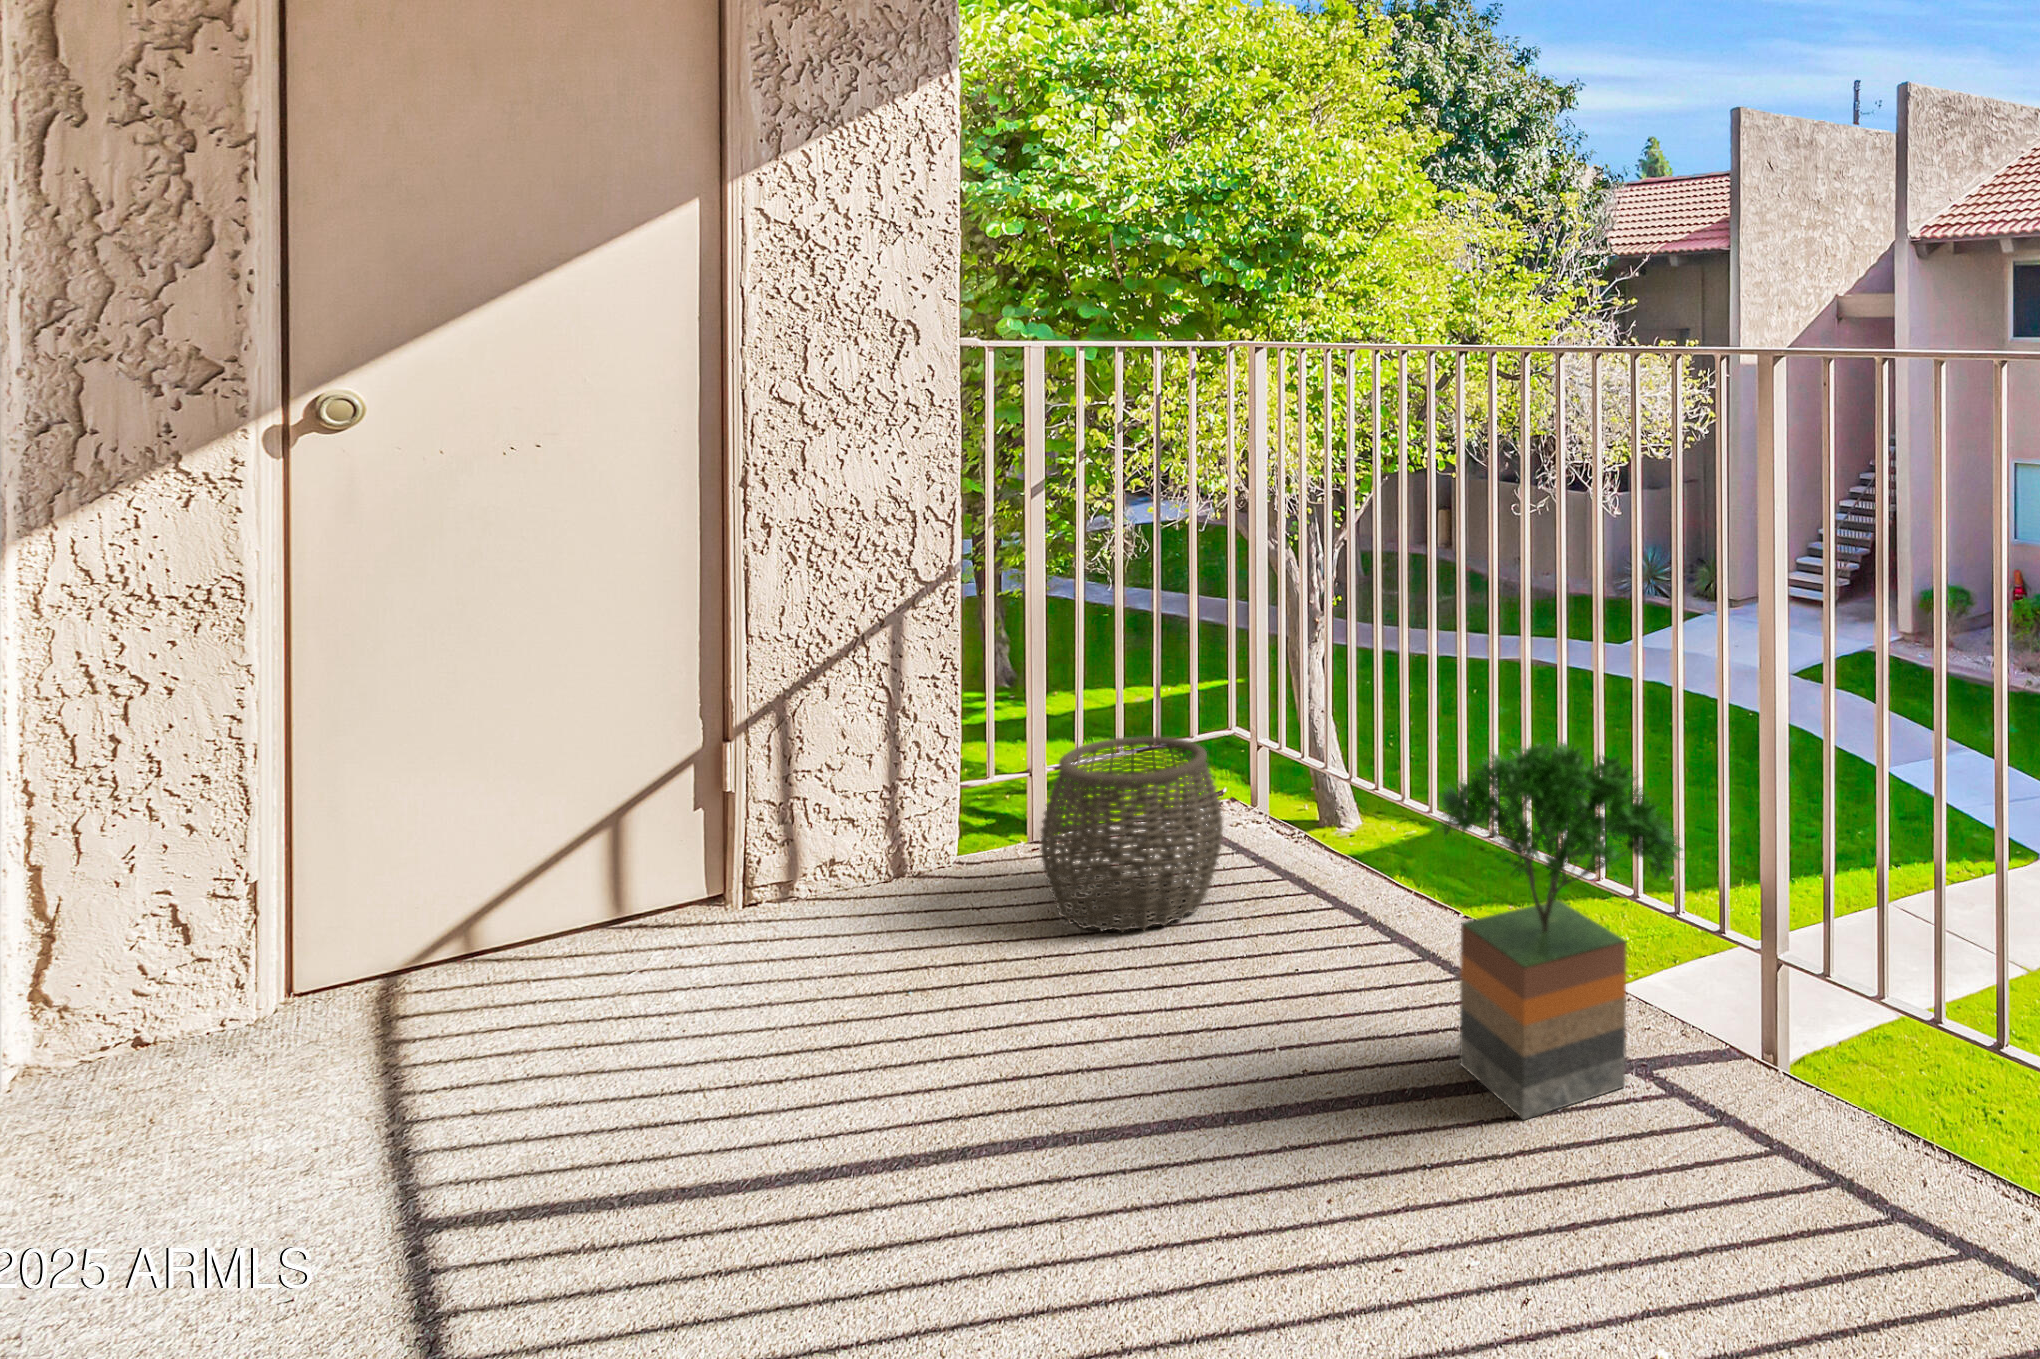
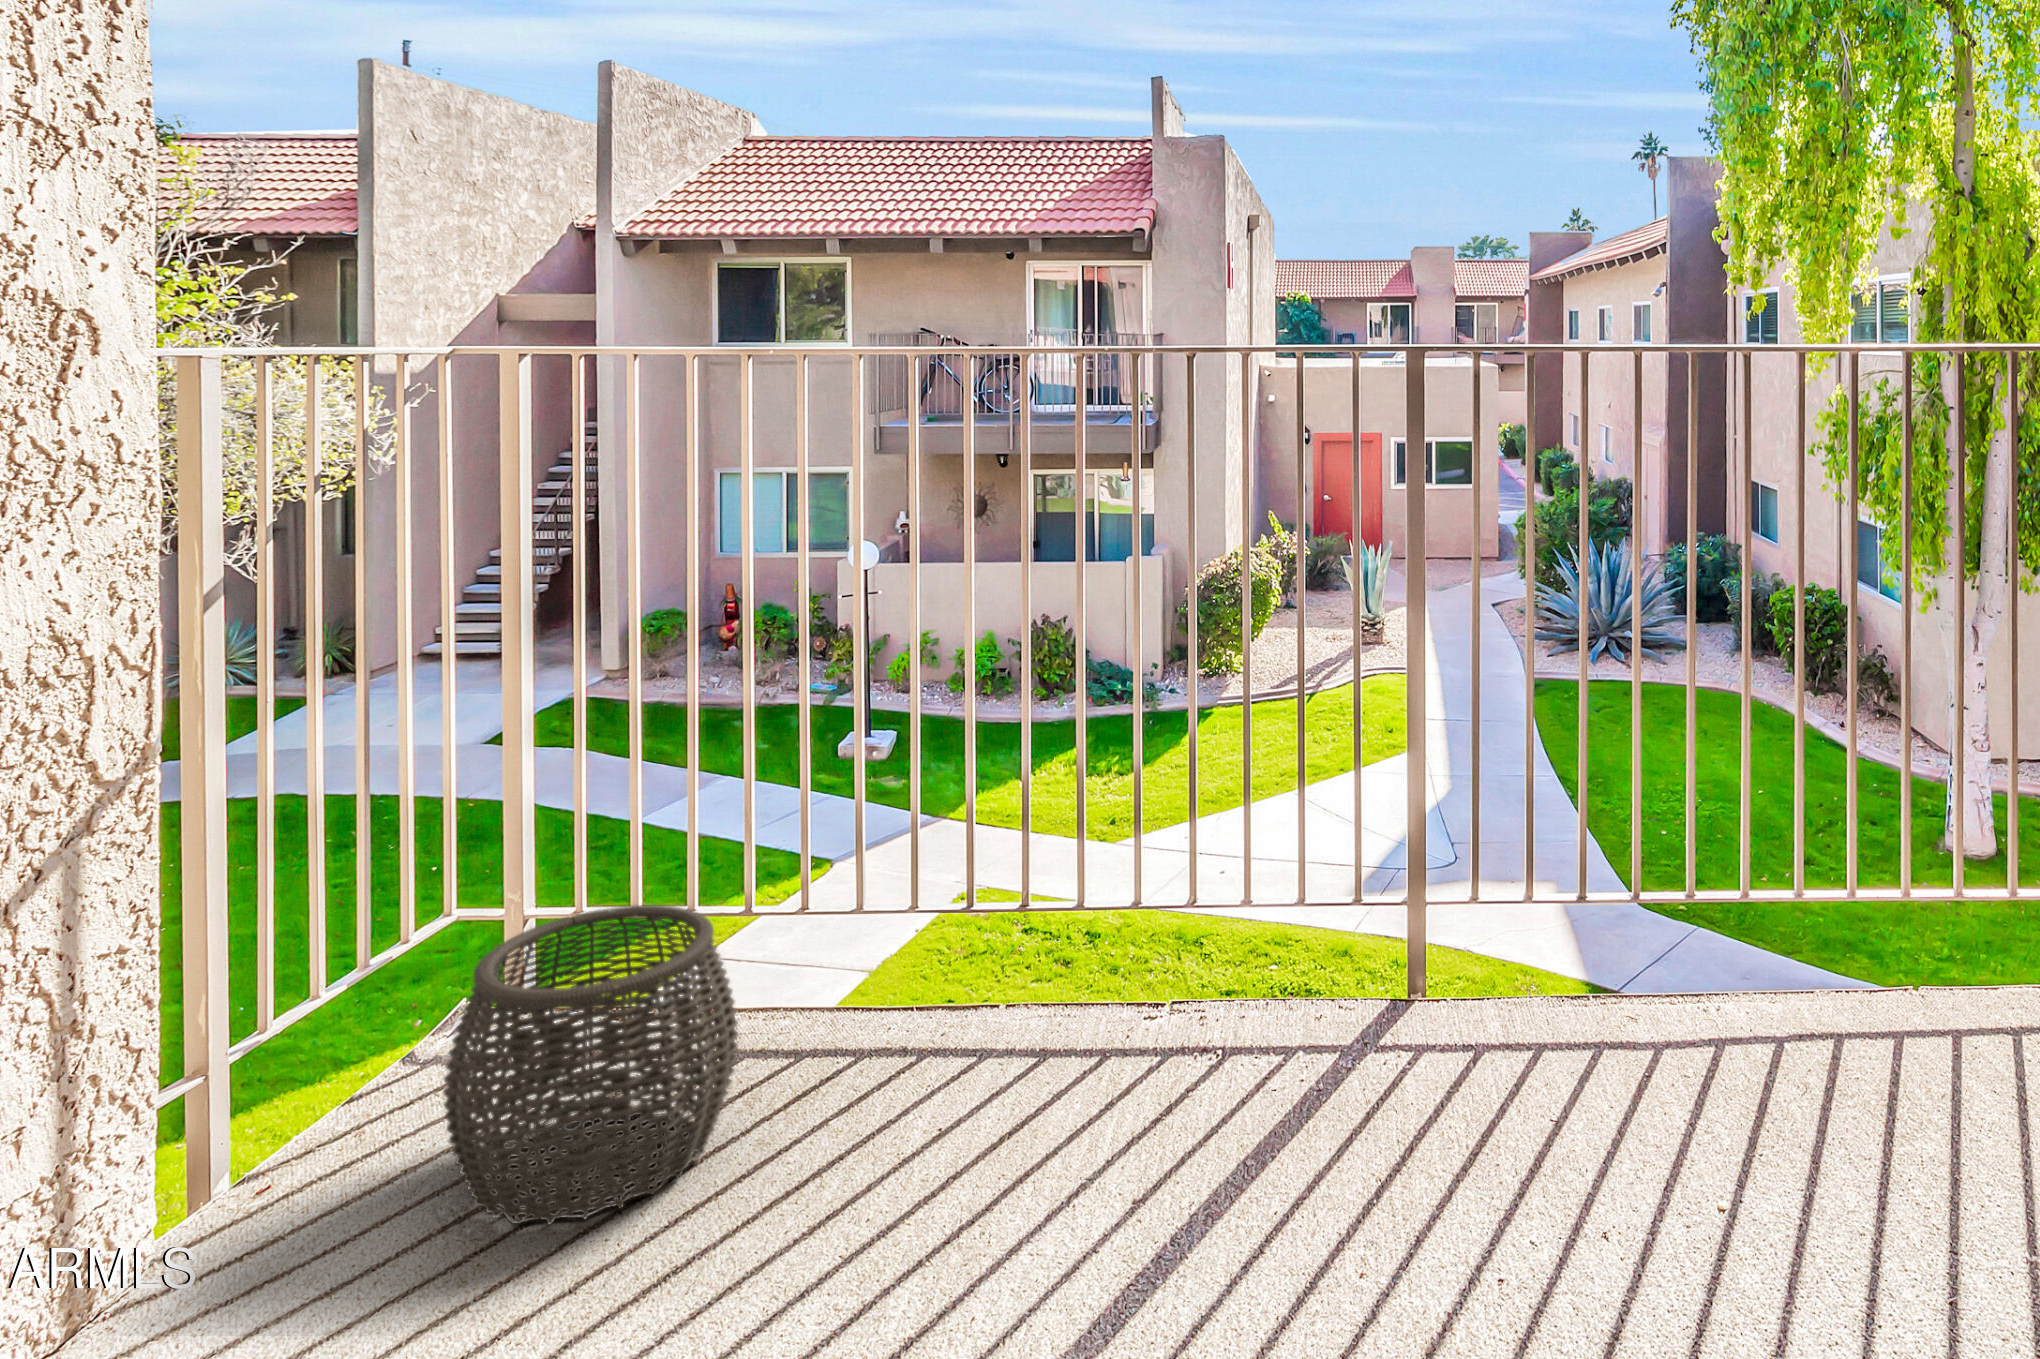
potted tree: present [1437,742,1683,1120] -> none [1212,742,1445,1112]

